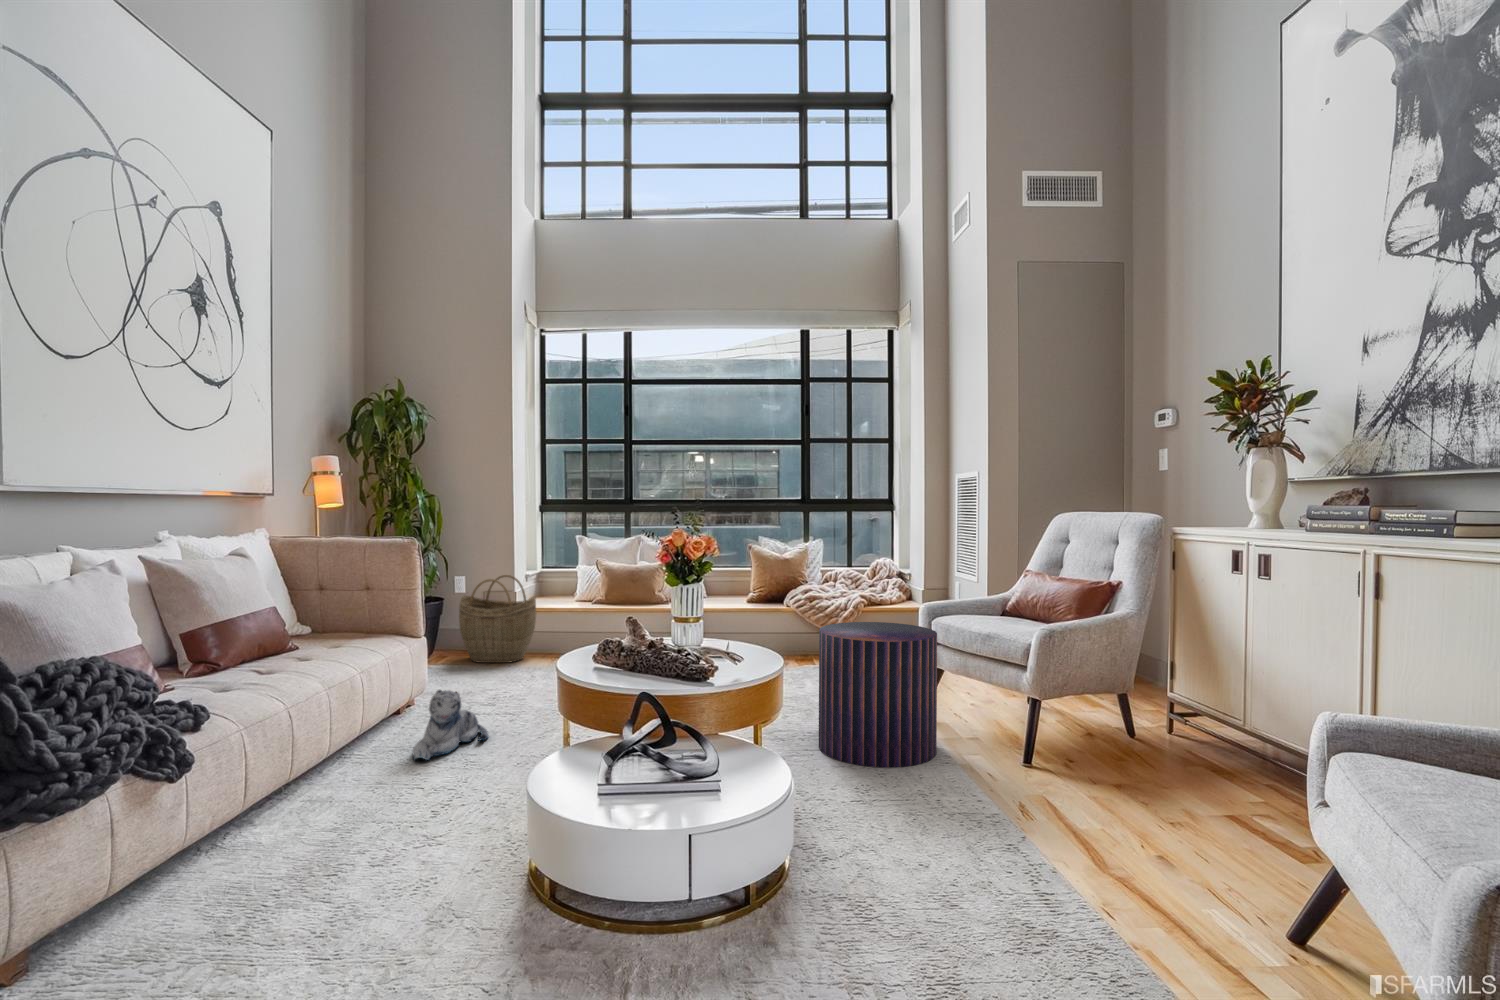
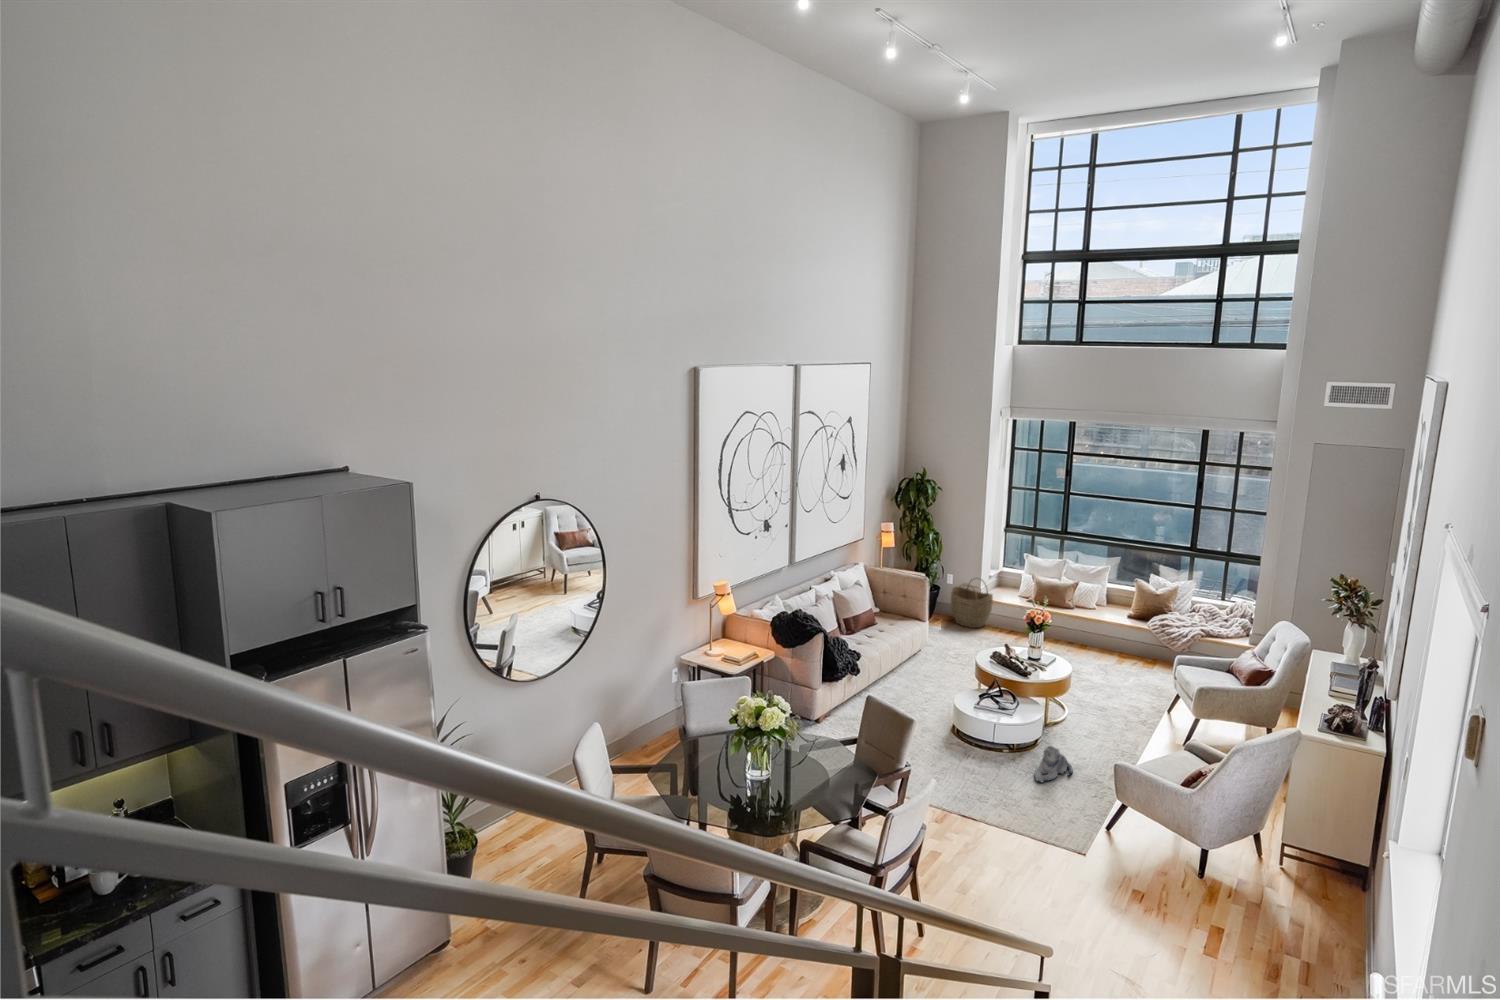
pouf: present [819,622,937,768] -> none [1085,668,1150,743]
plush toy: present [412,690,489,760] -> present [1034,746,1073,783]

